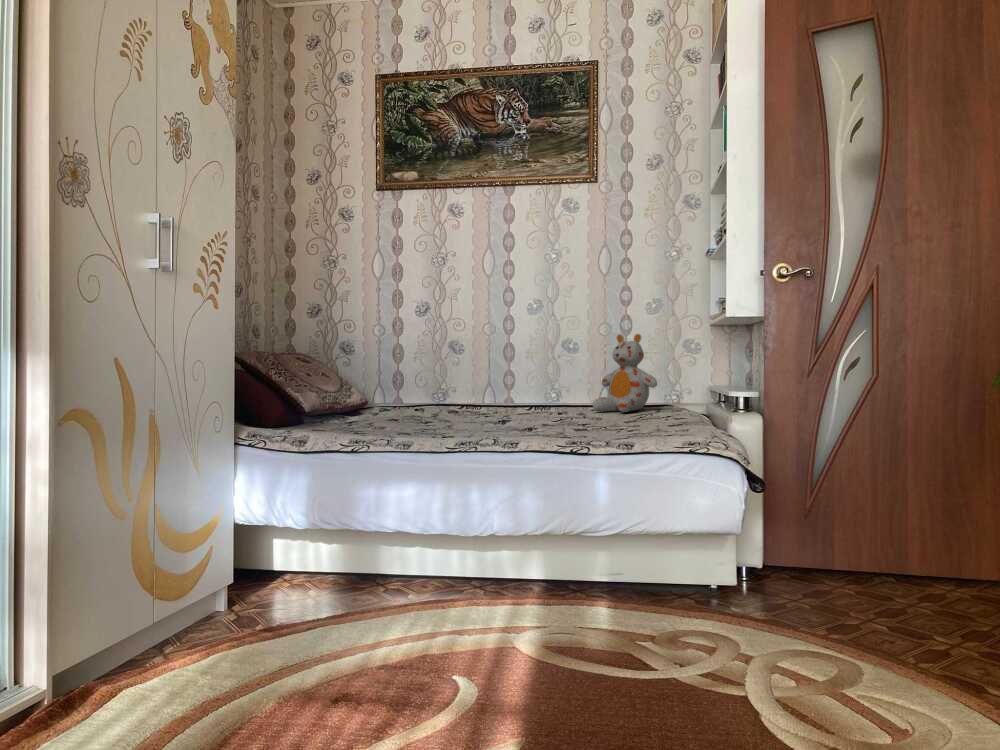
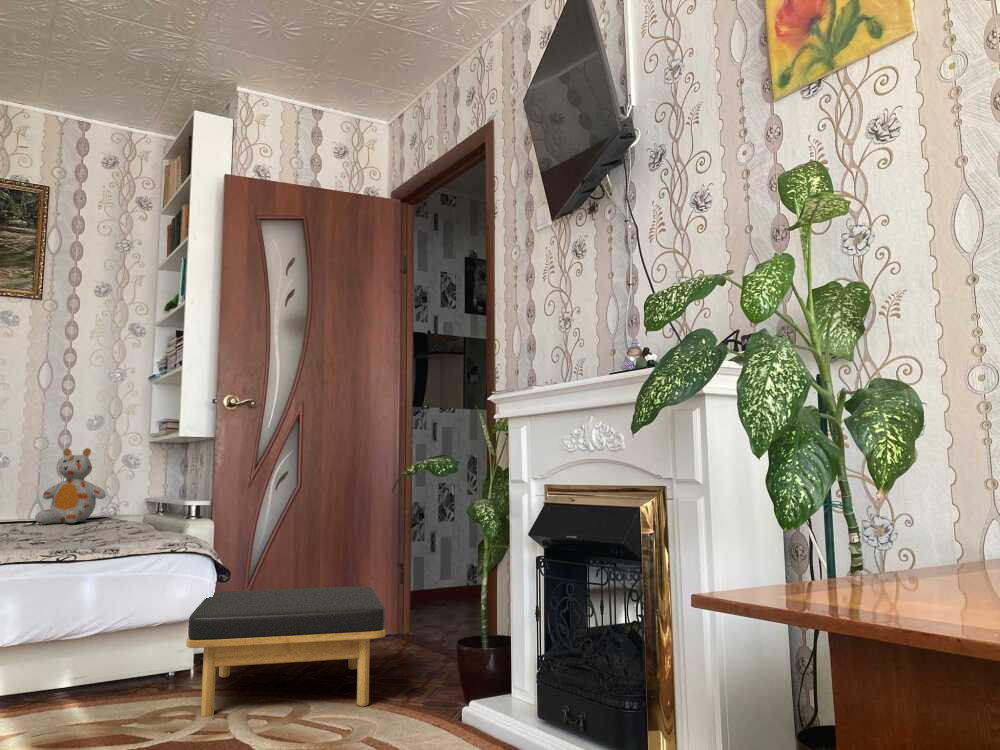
ottoman: none [702,503,977,693] -> present [186,586,386,717]

